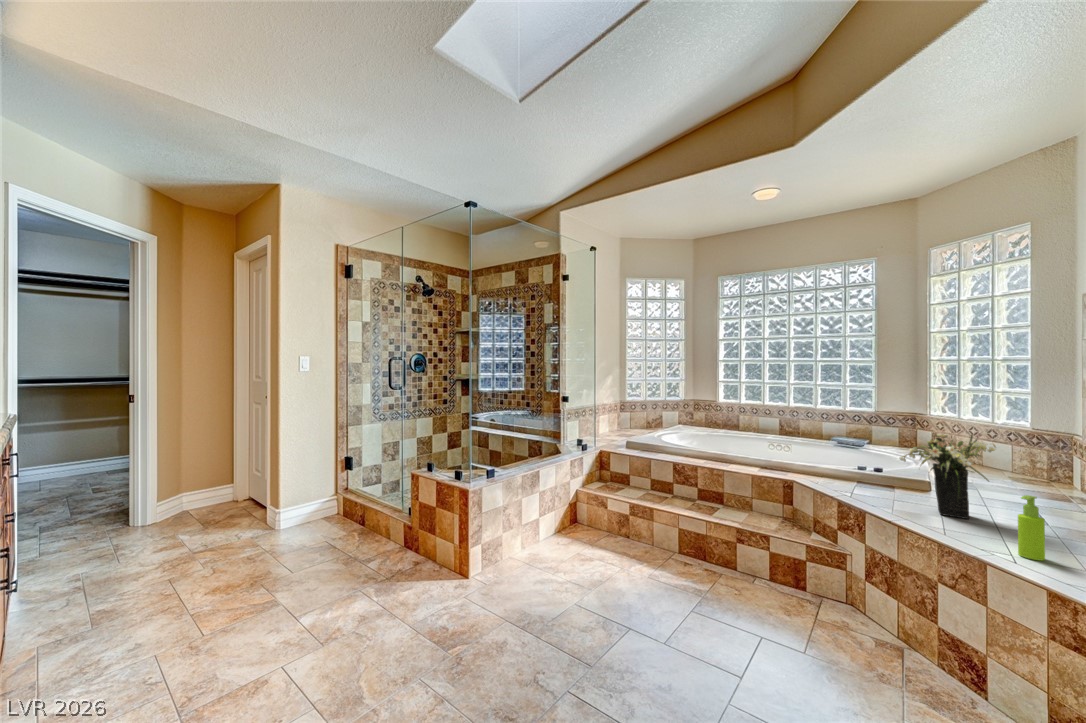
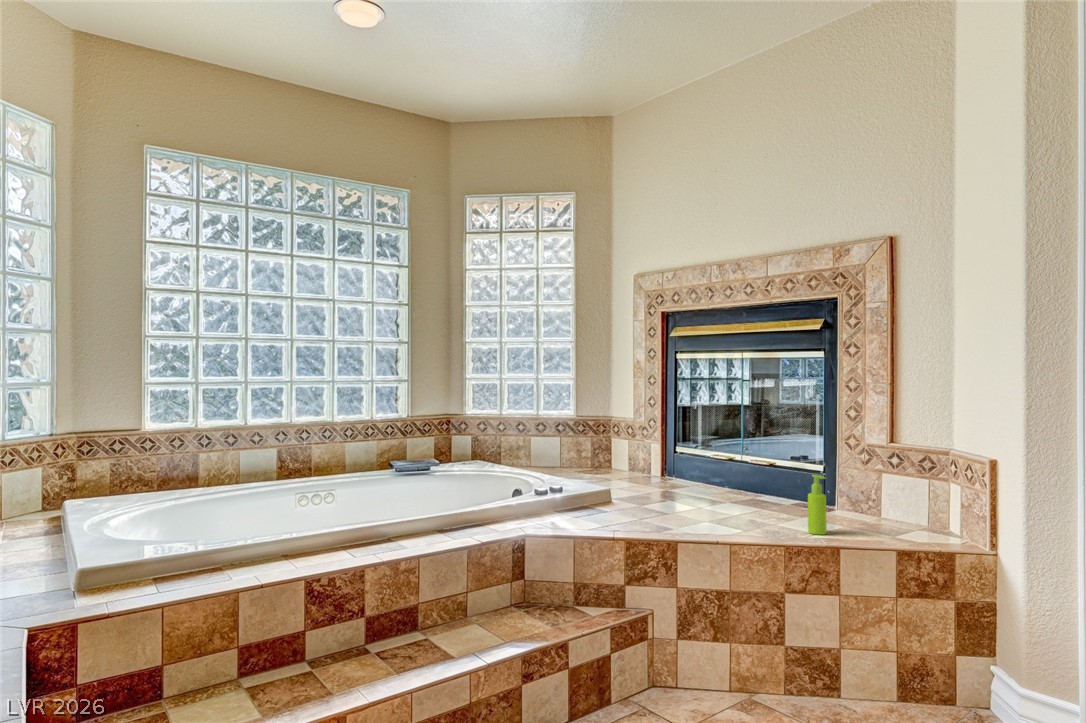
flower arrangement: present [900,434,996,519] -> none [661,426,740,522]

